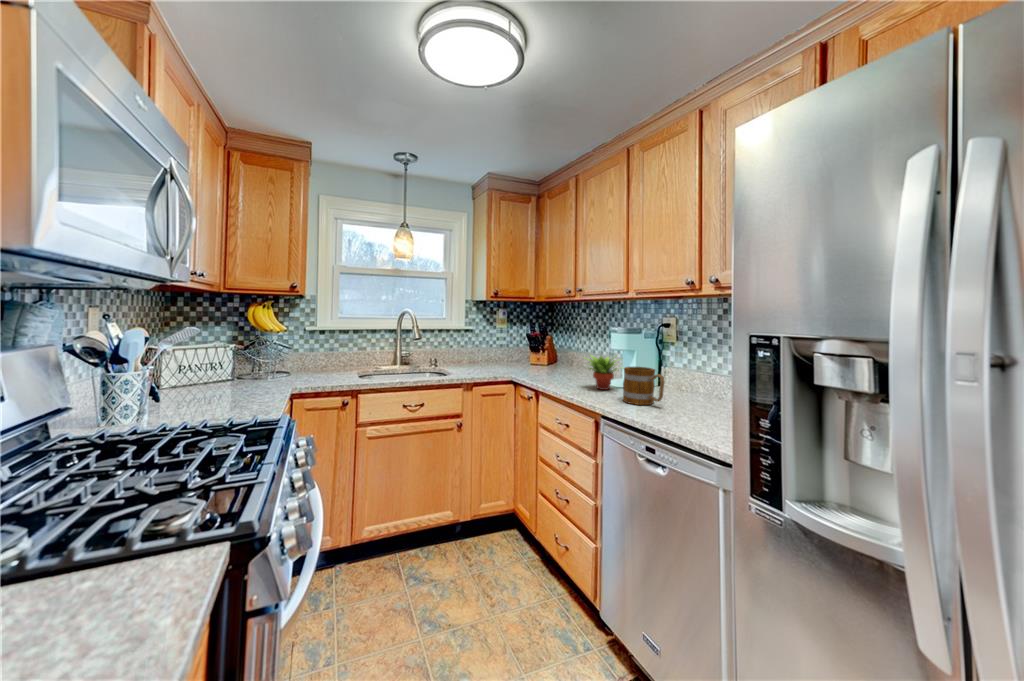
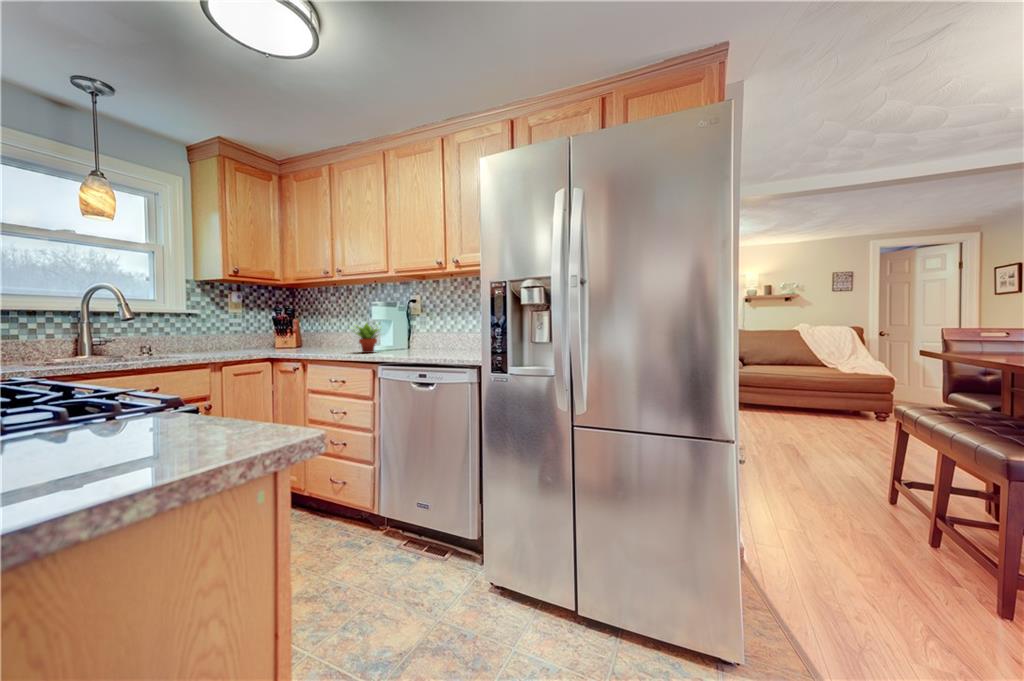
mug: present [623,367,665,405] -> none [389,329,420,355]

